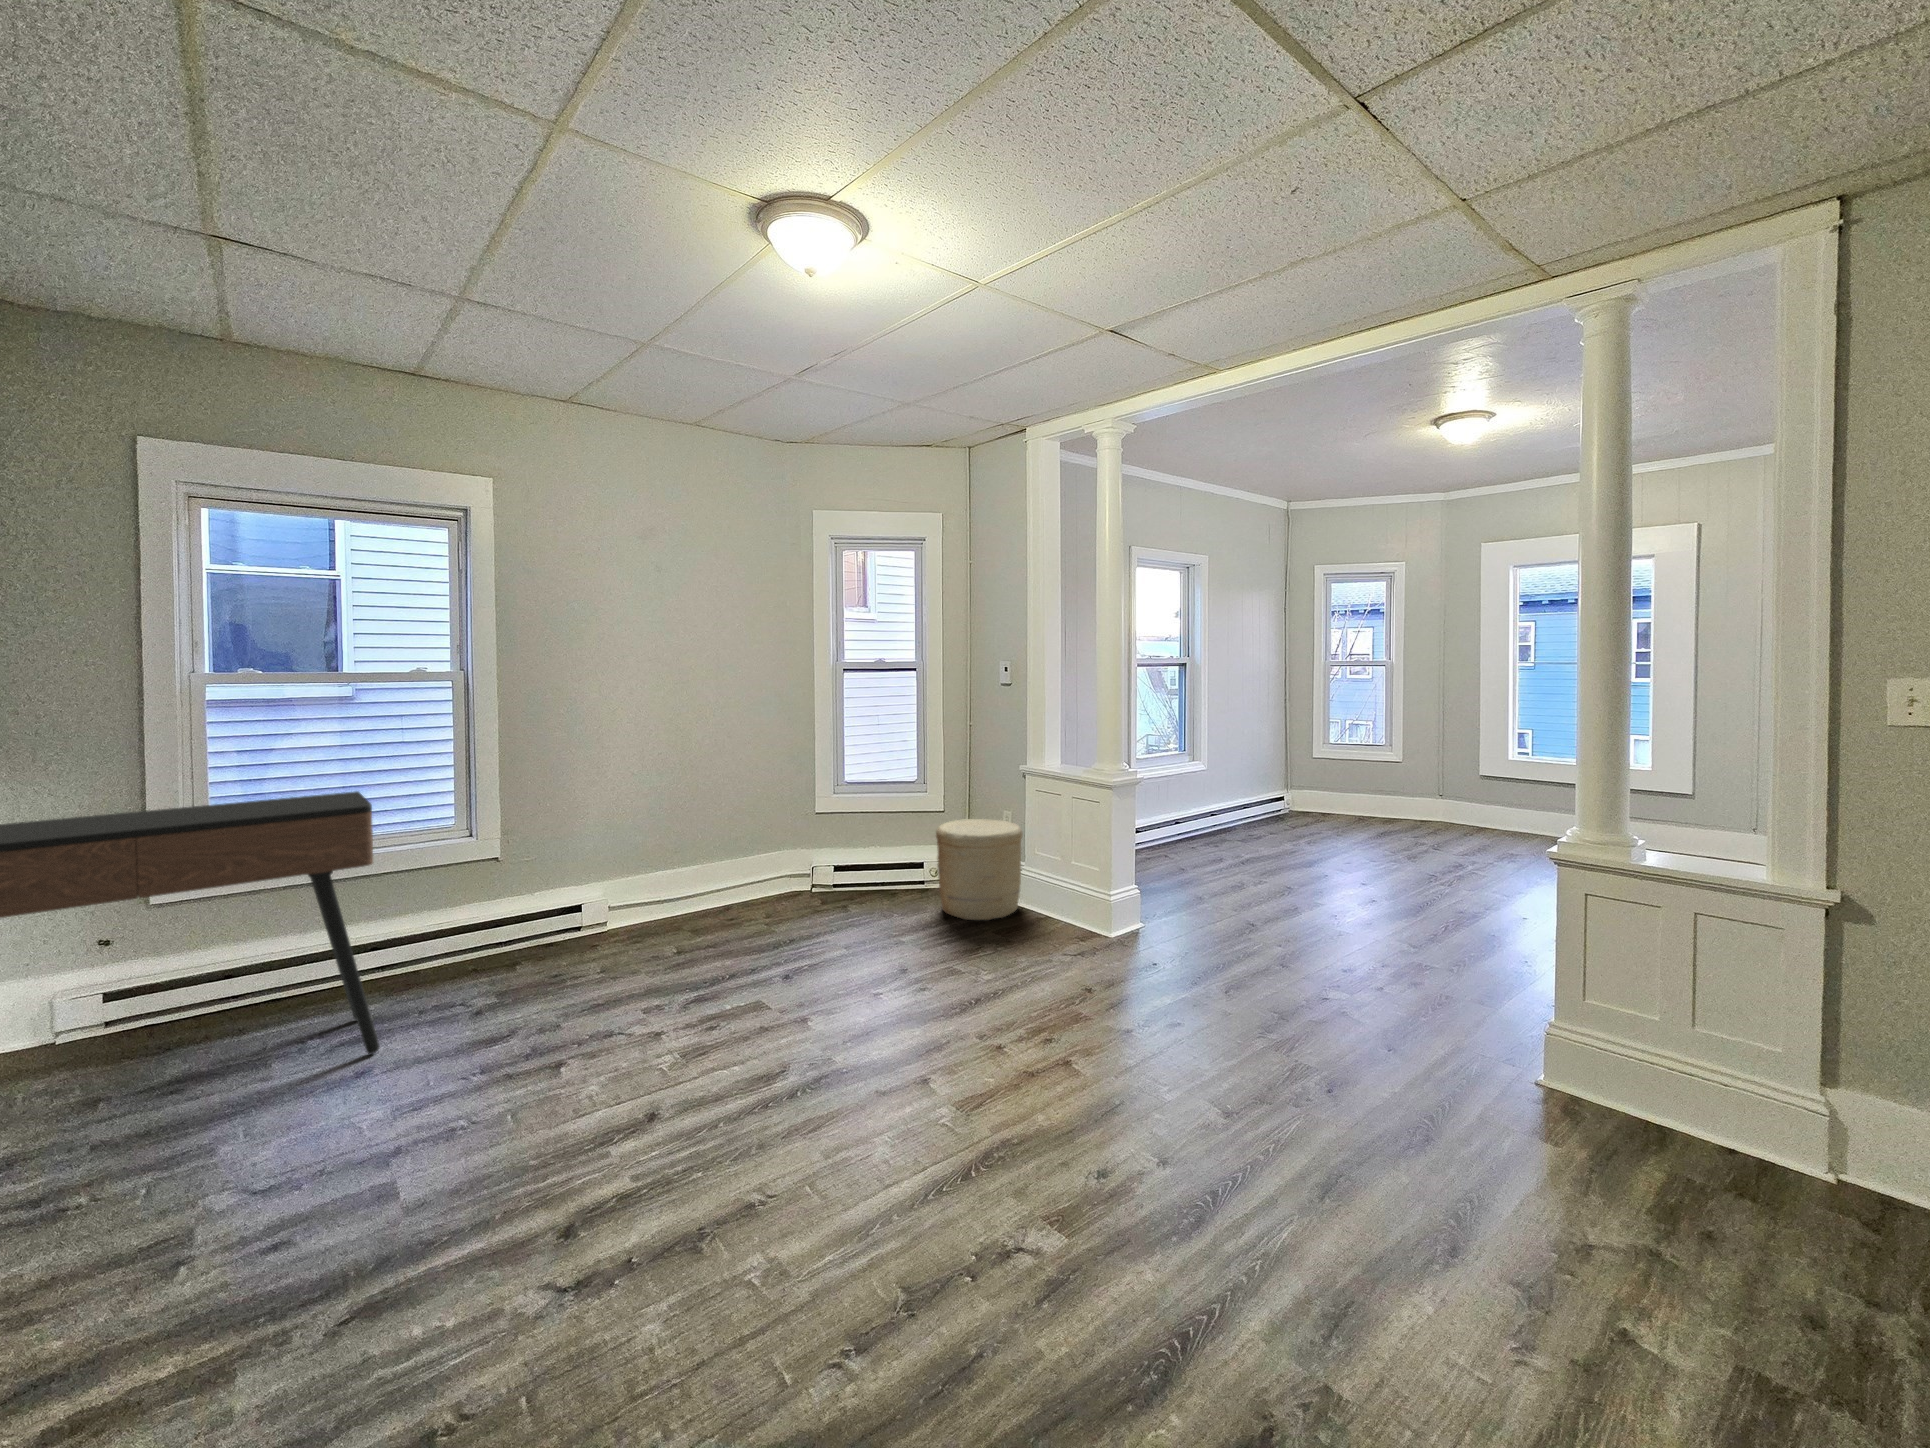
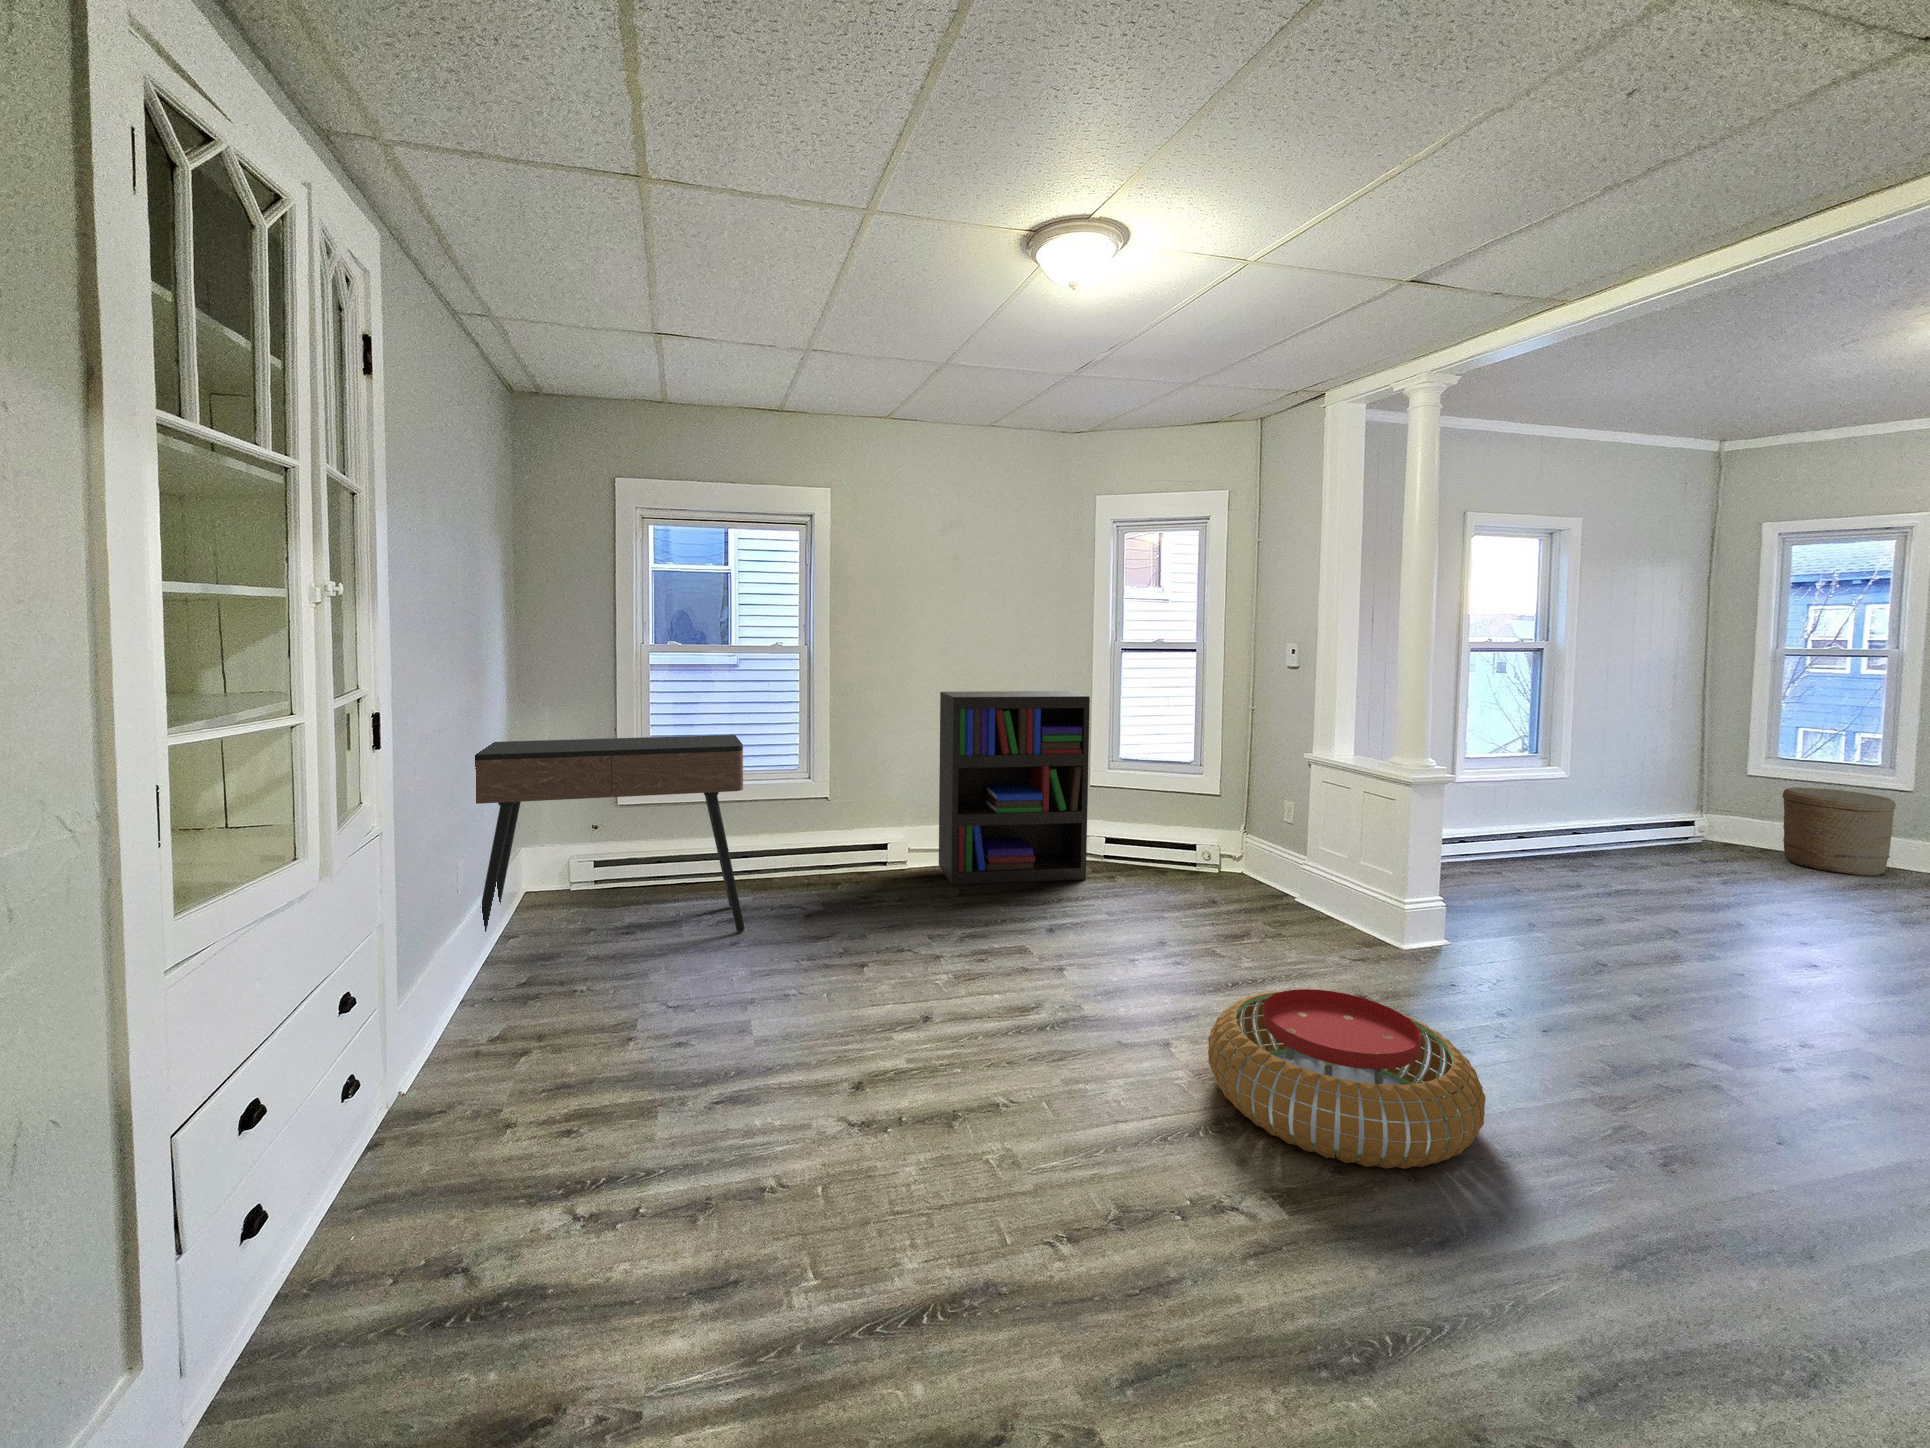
bookshelf: none [645,715,817,941] -> present [939,691,1090,884]
woven basket: present [936,819,1023,920] -> present [1782,787,1896,876]
pouf: none [970,993,1210,1165] -> present [1208,989,1486,1169]

